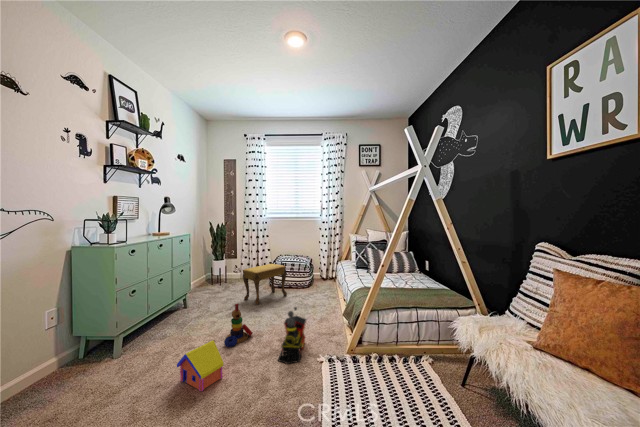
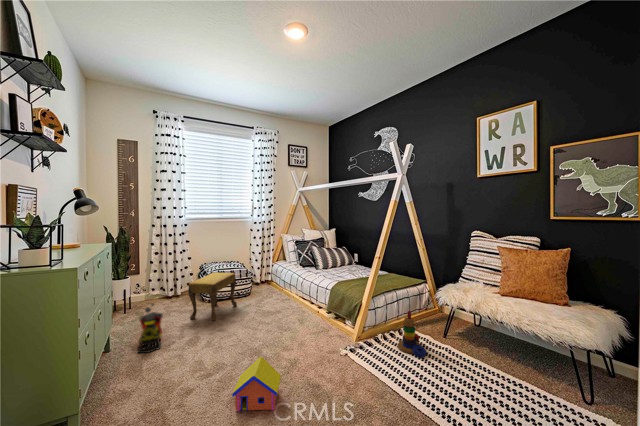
stacking toy: present [224,304,253,347] -> present [398,311,426,357]
toy train: present [278,307,306,364] -> present [137,303,163,353]

